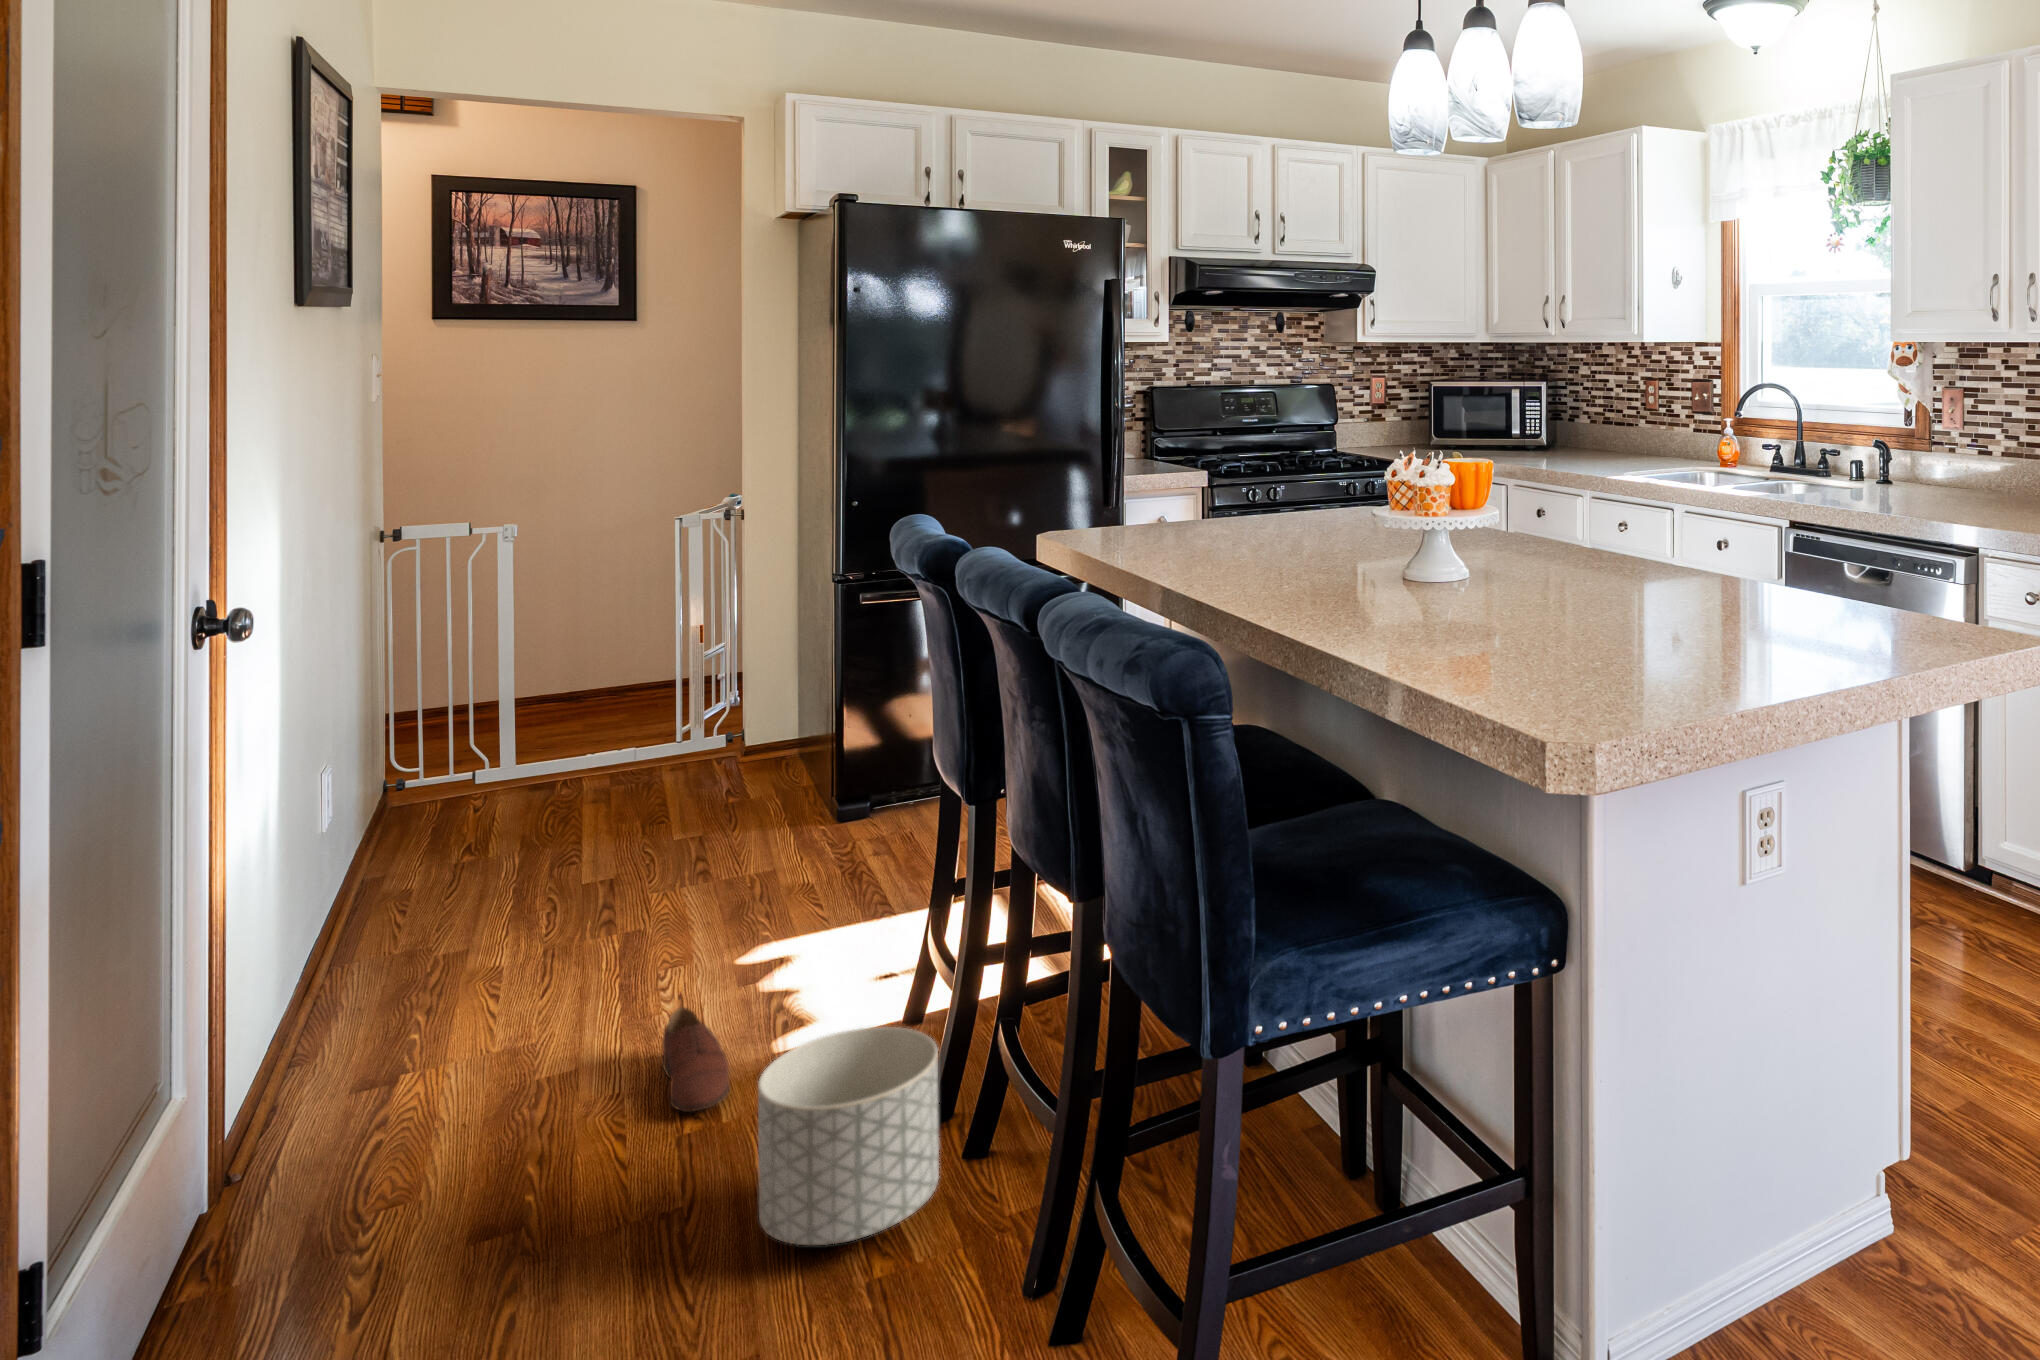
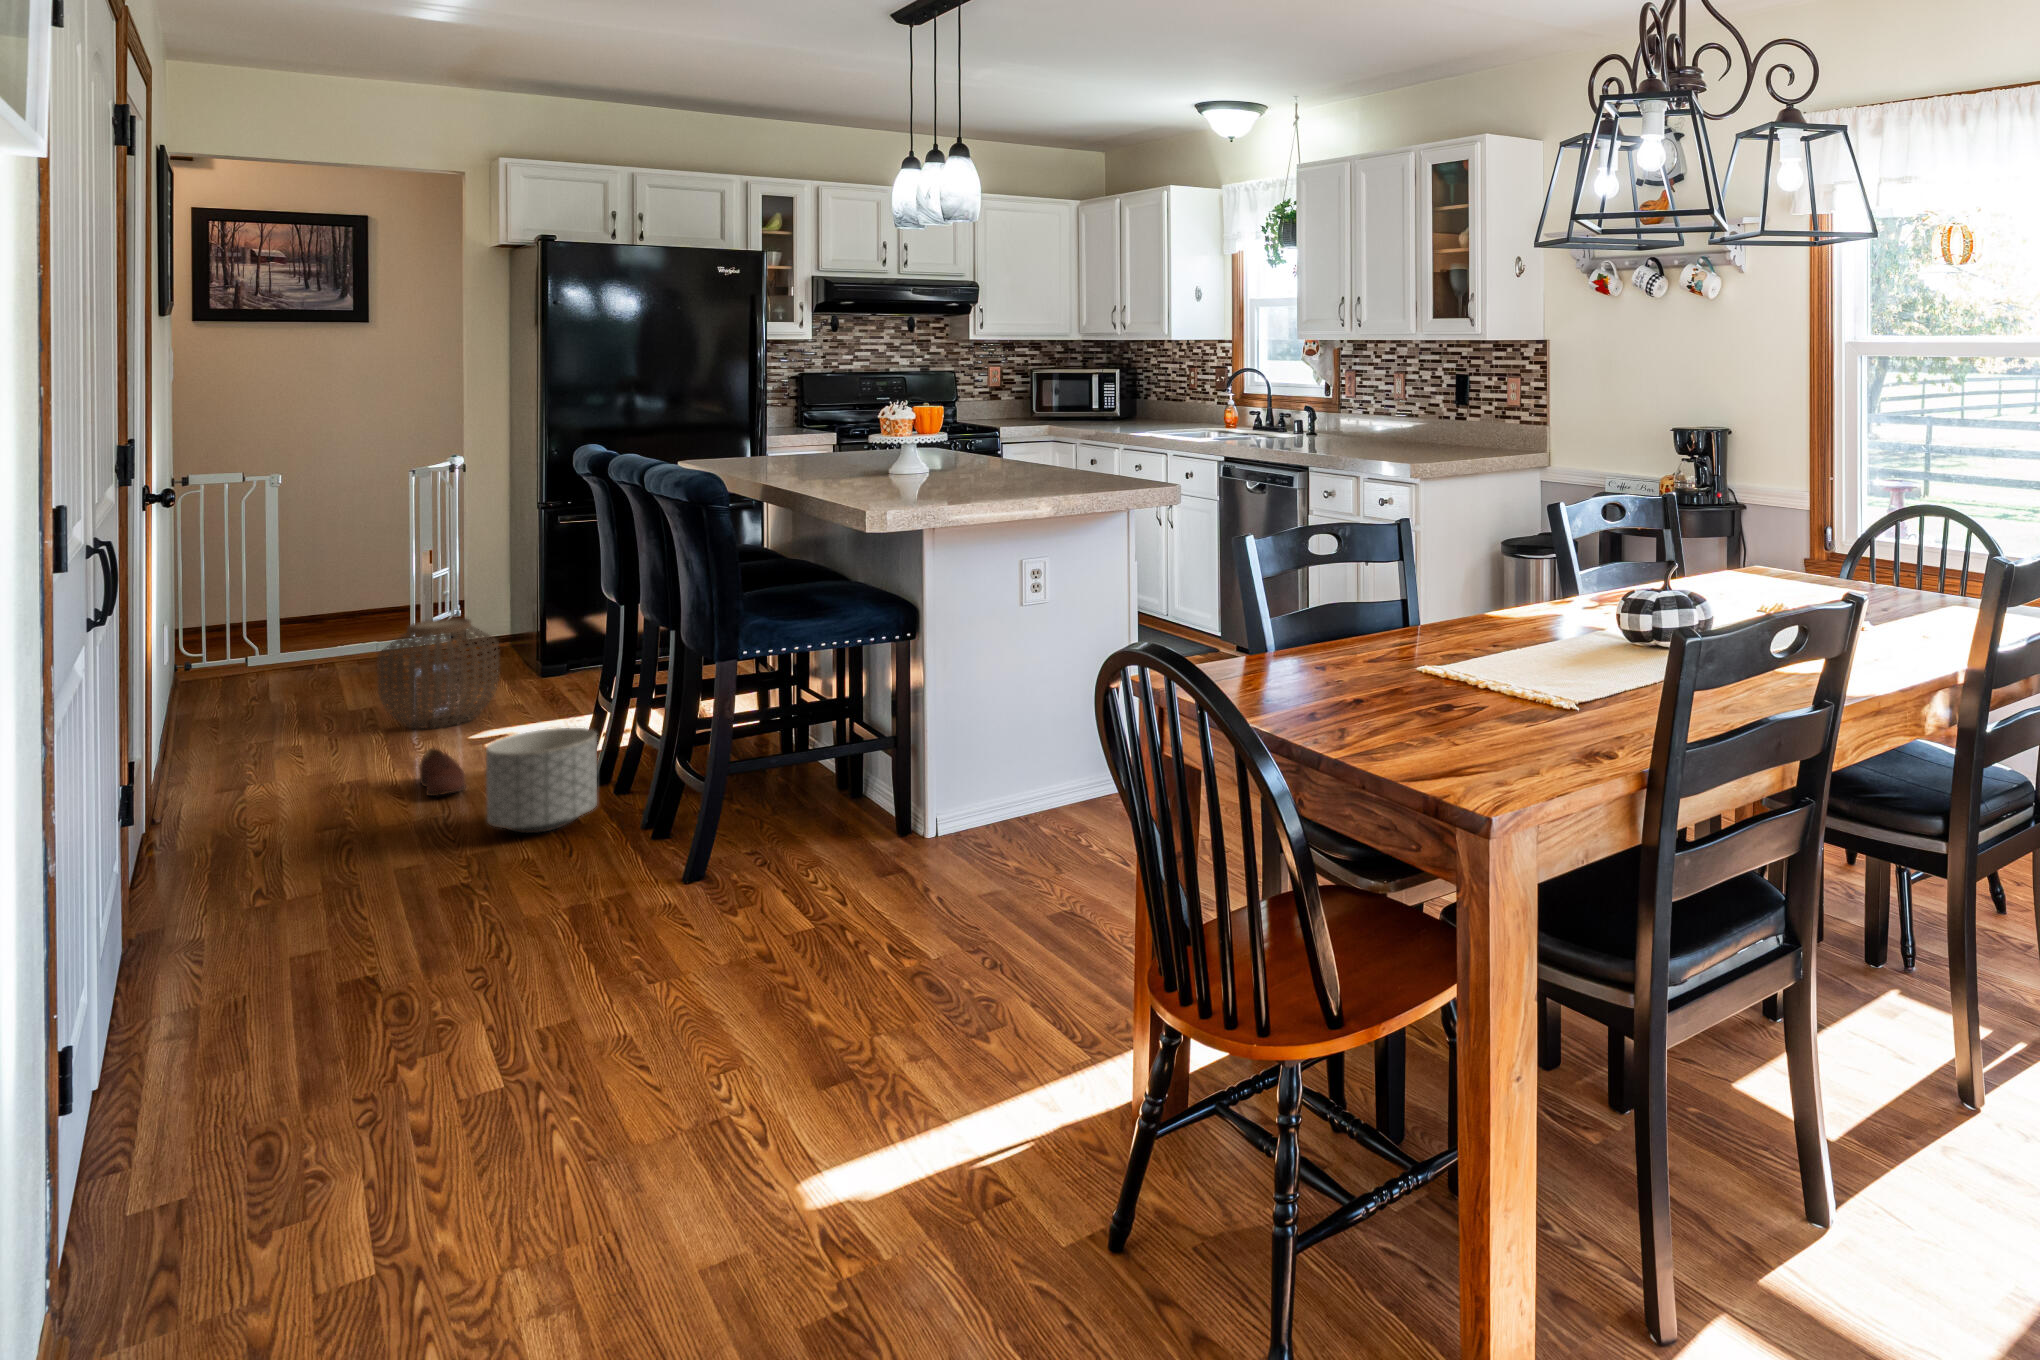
woven basket: none [617,754,781,928] -> present [378,618,500,729]

